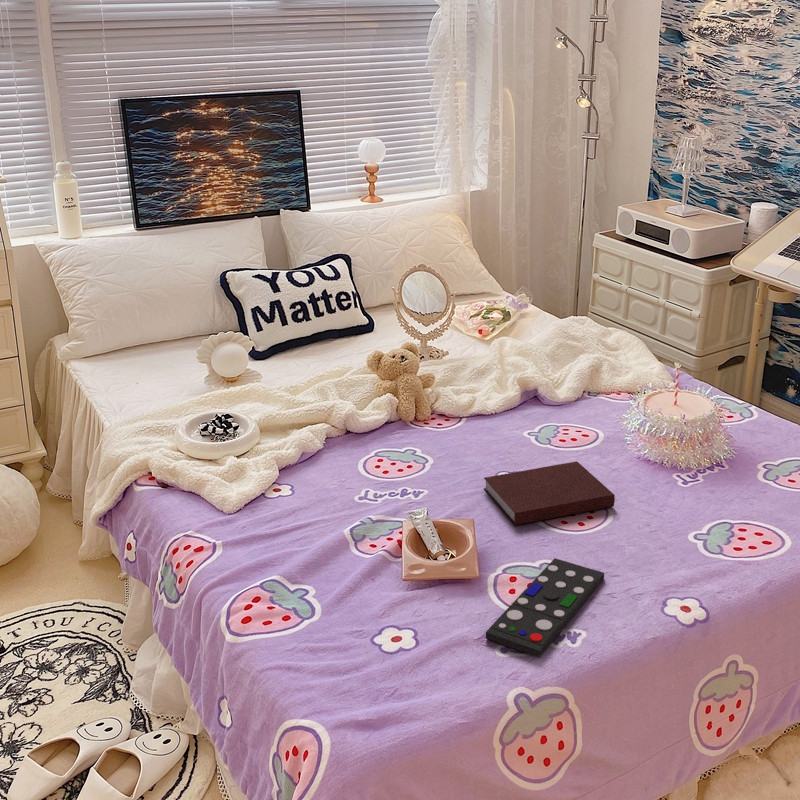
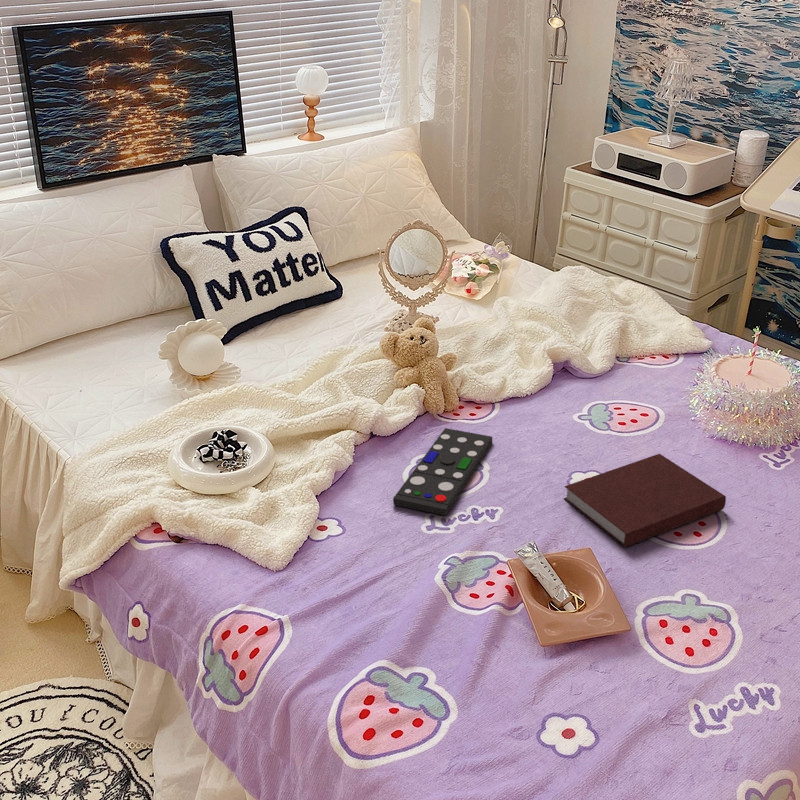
remote control: present [486,558,604,657] -> present [393,428,492,516]

